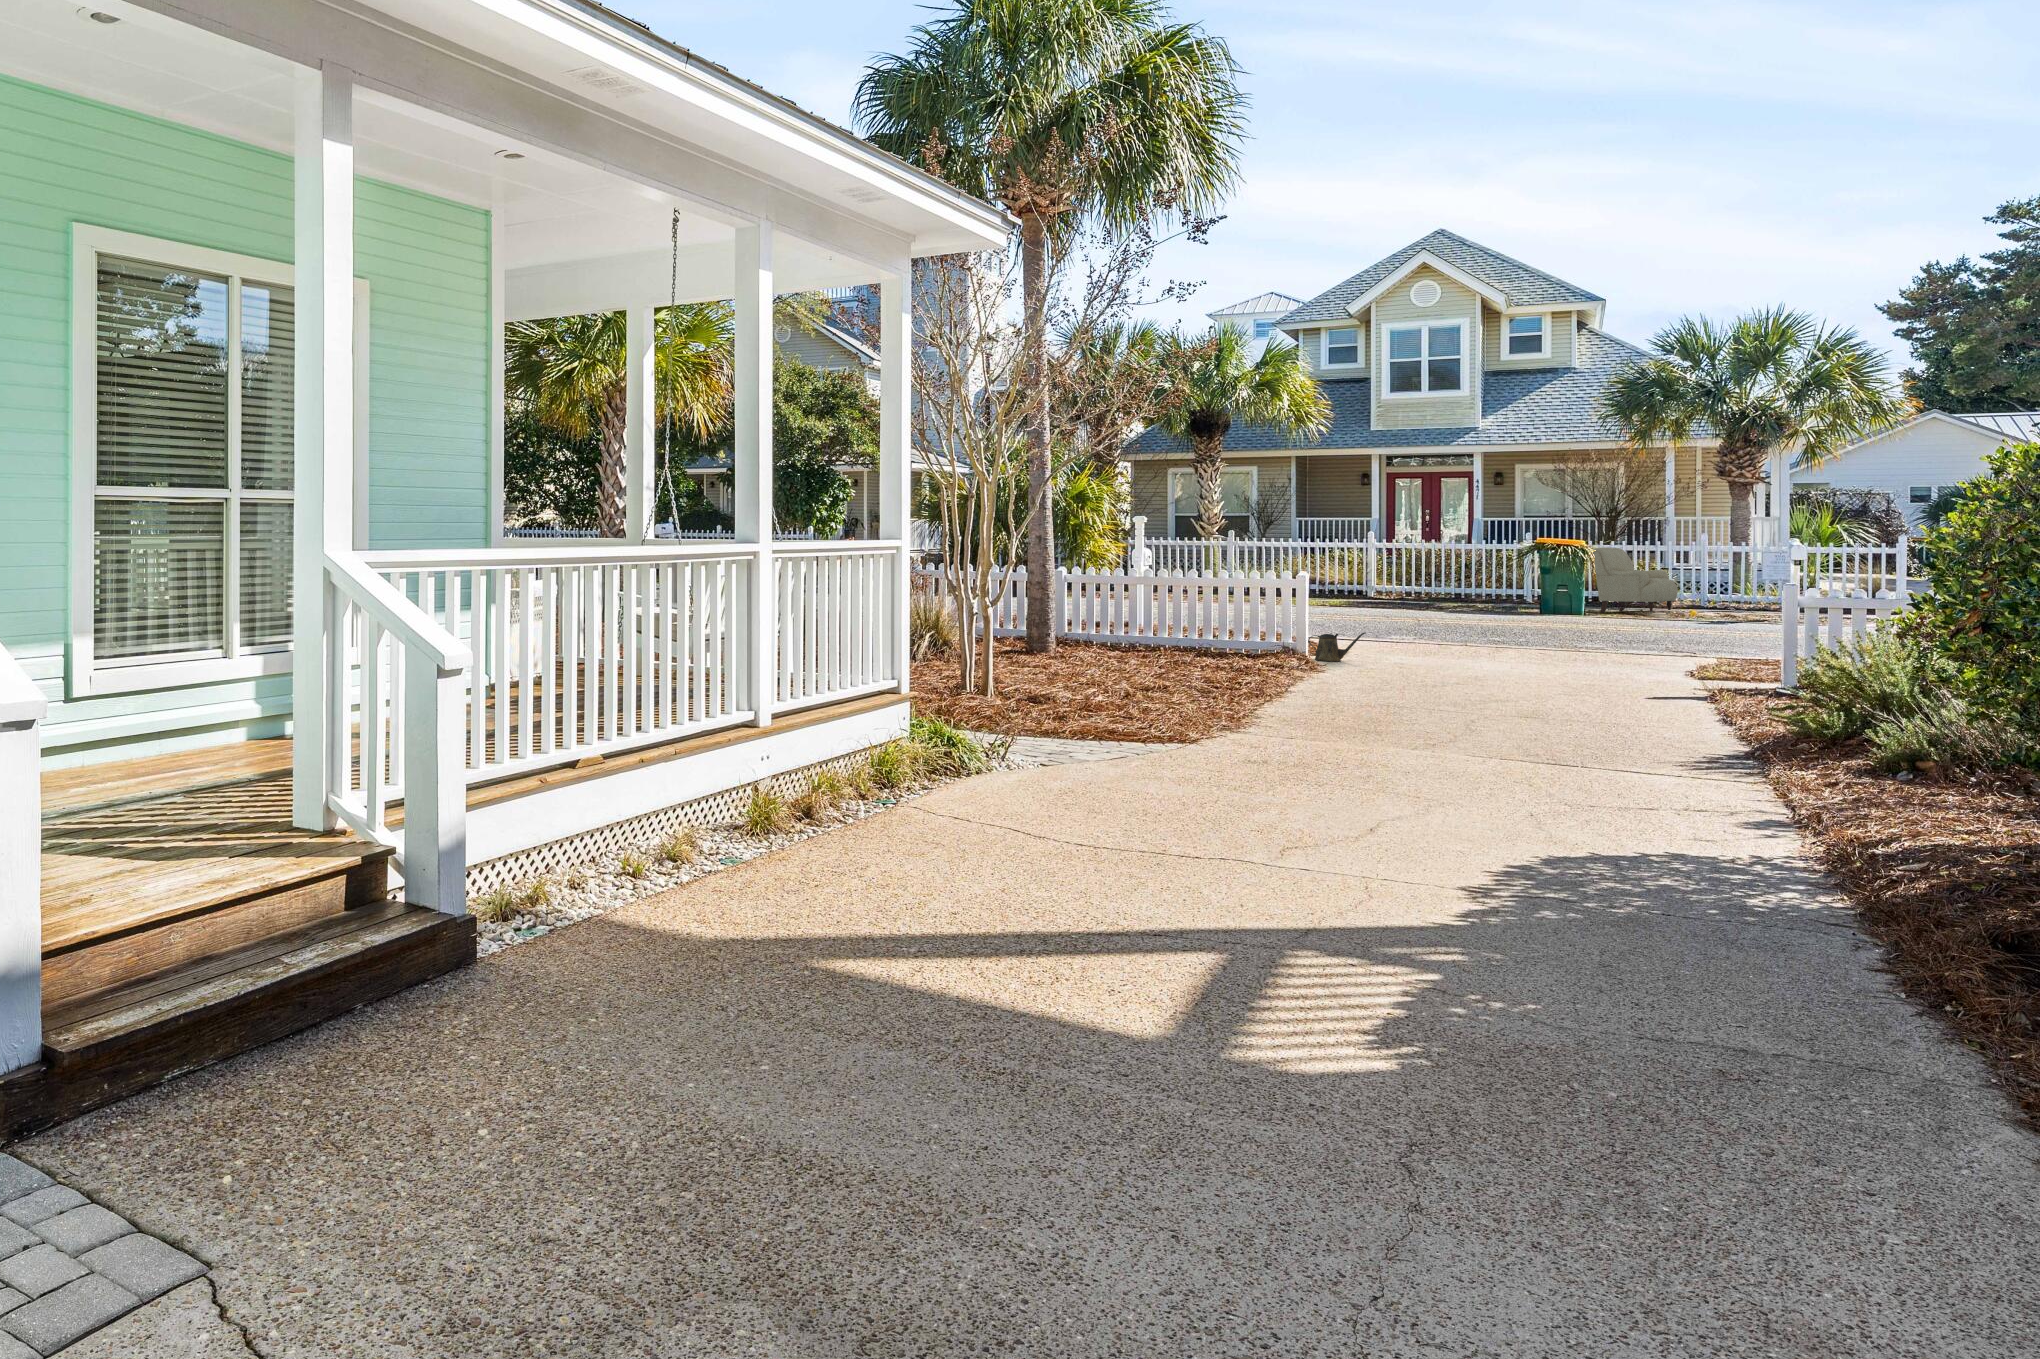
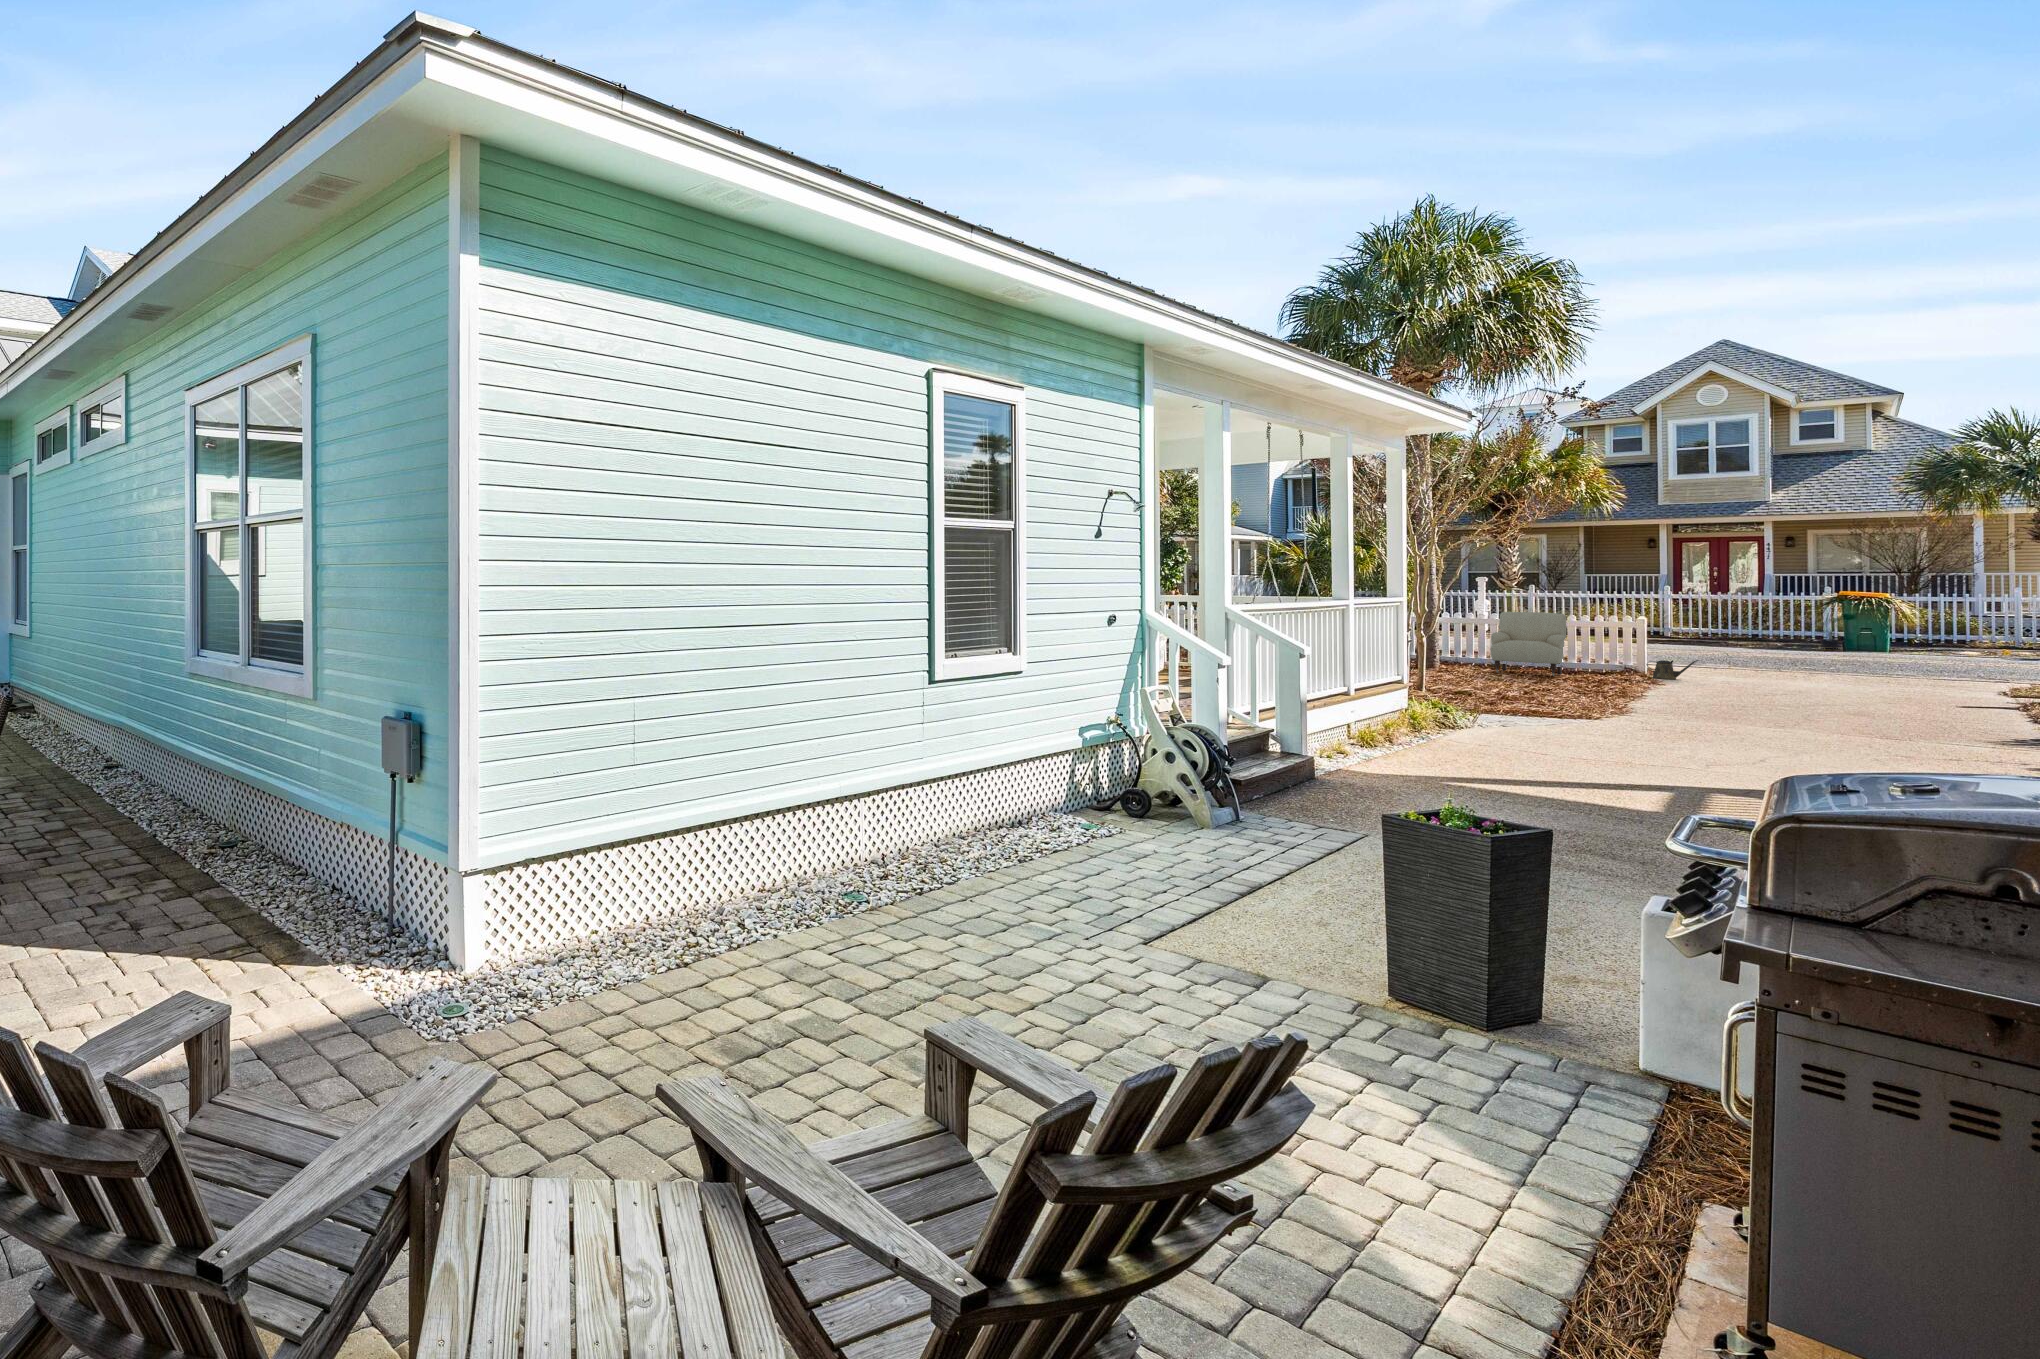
chair: present [1593,547,1678,615] -> present [1490,612,1566,676]
potted plant: none [1510,572,1543,614] -> present [1820,617,1844,649]

